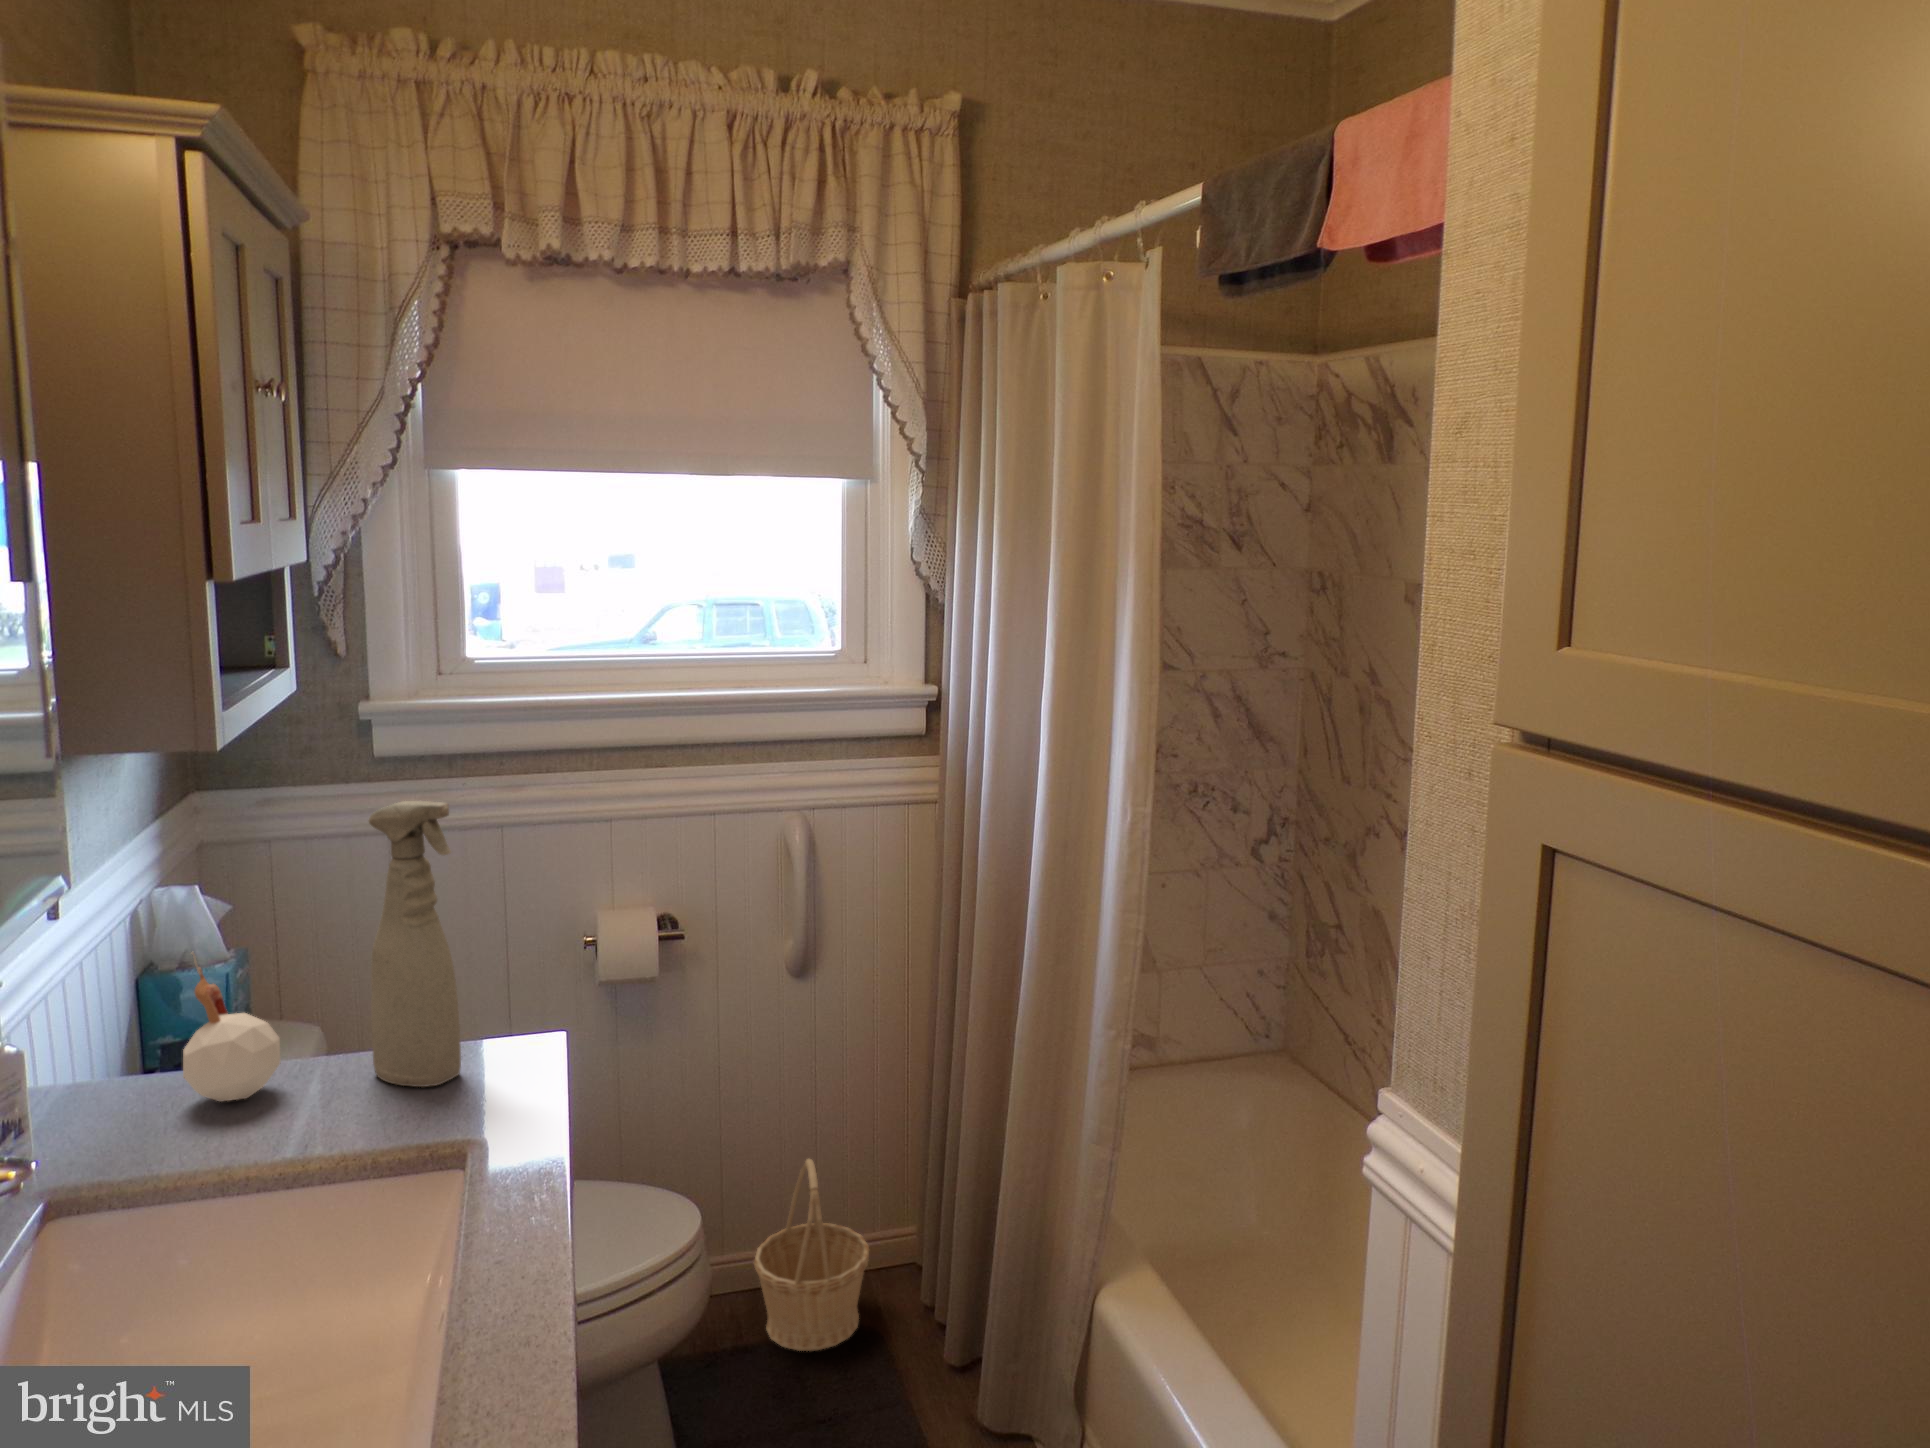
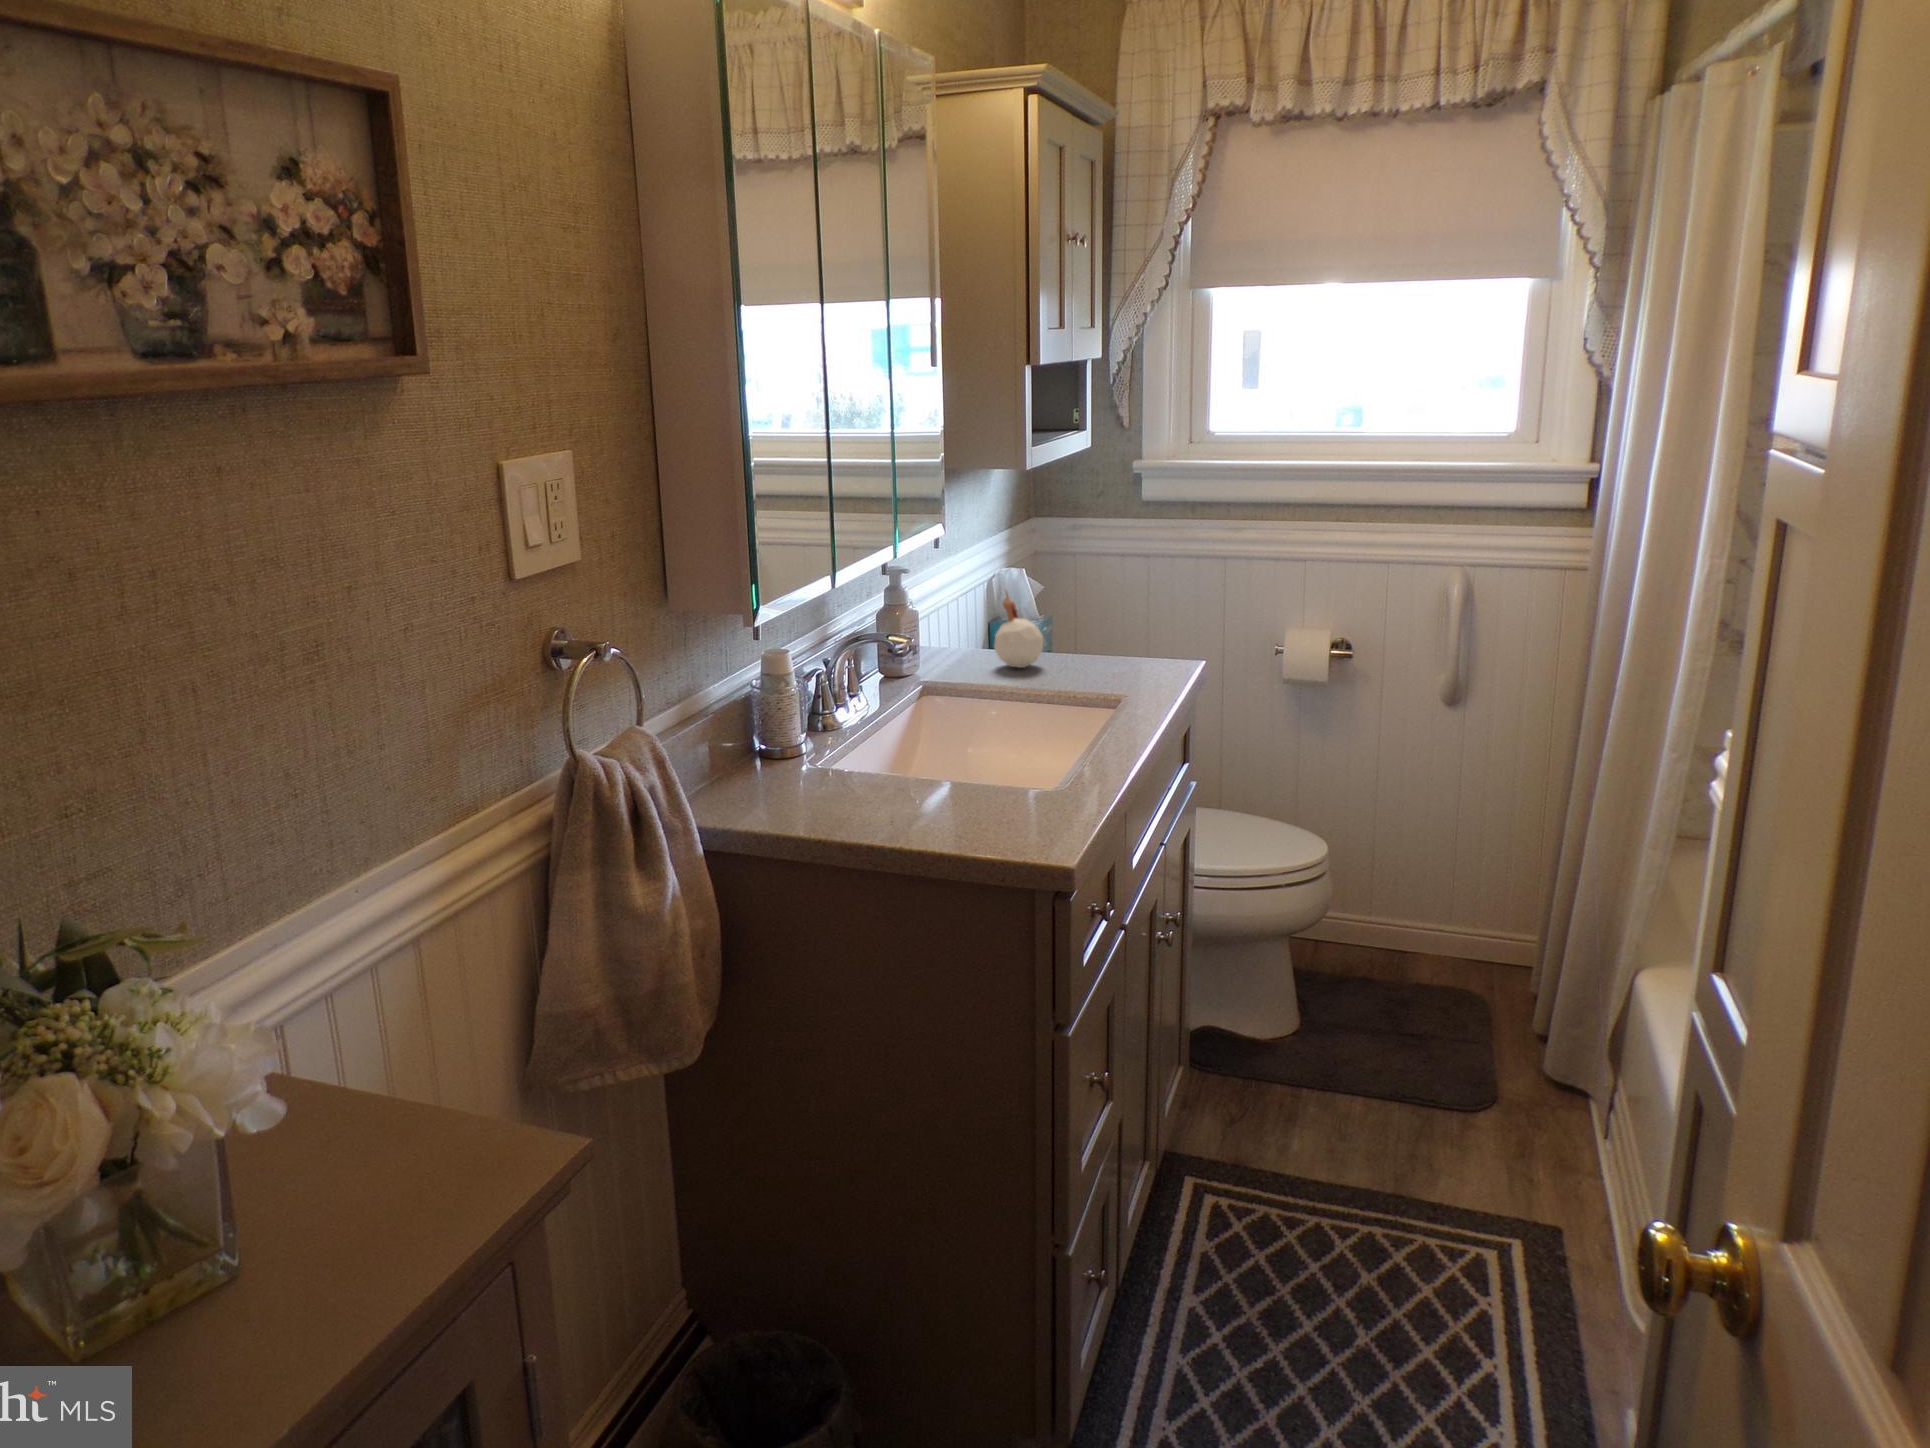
spray bottle: present [369,801,461,1087] -> none [1092,501,1140,677]
basket: present [754,1159,869,1351] -> none [1385,852,1485,999]

